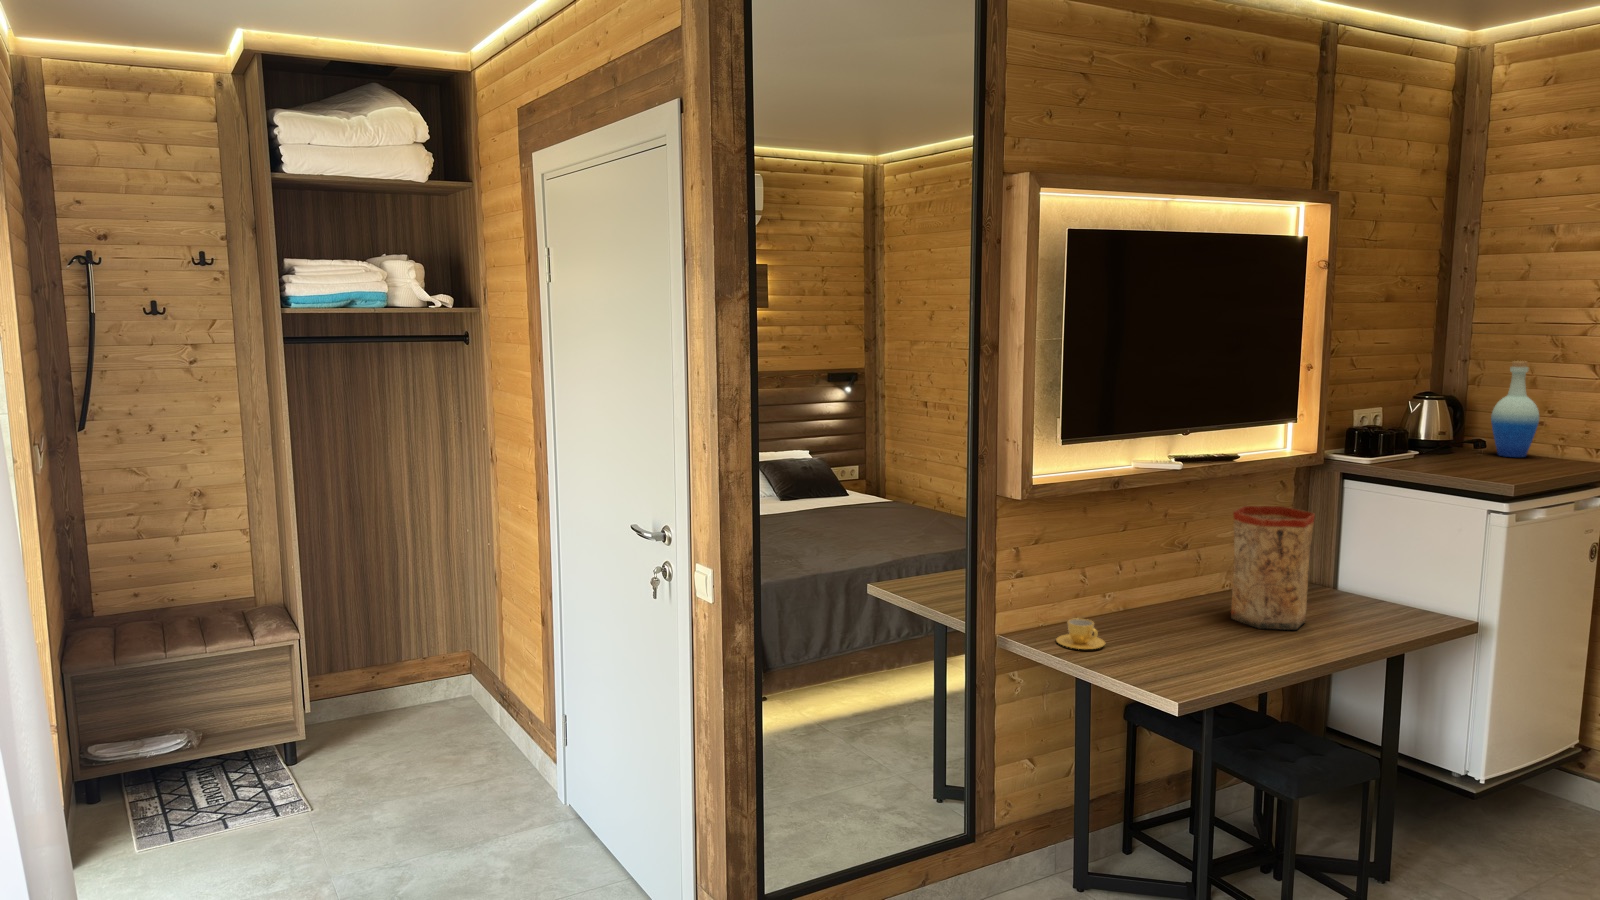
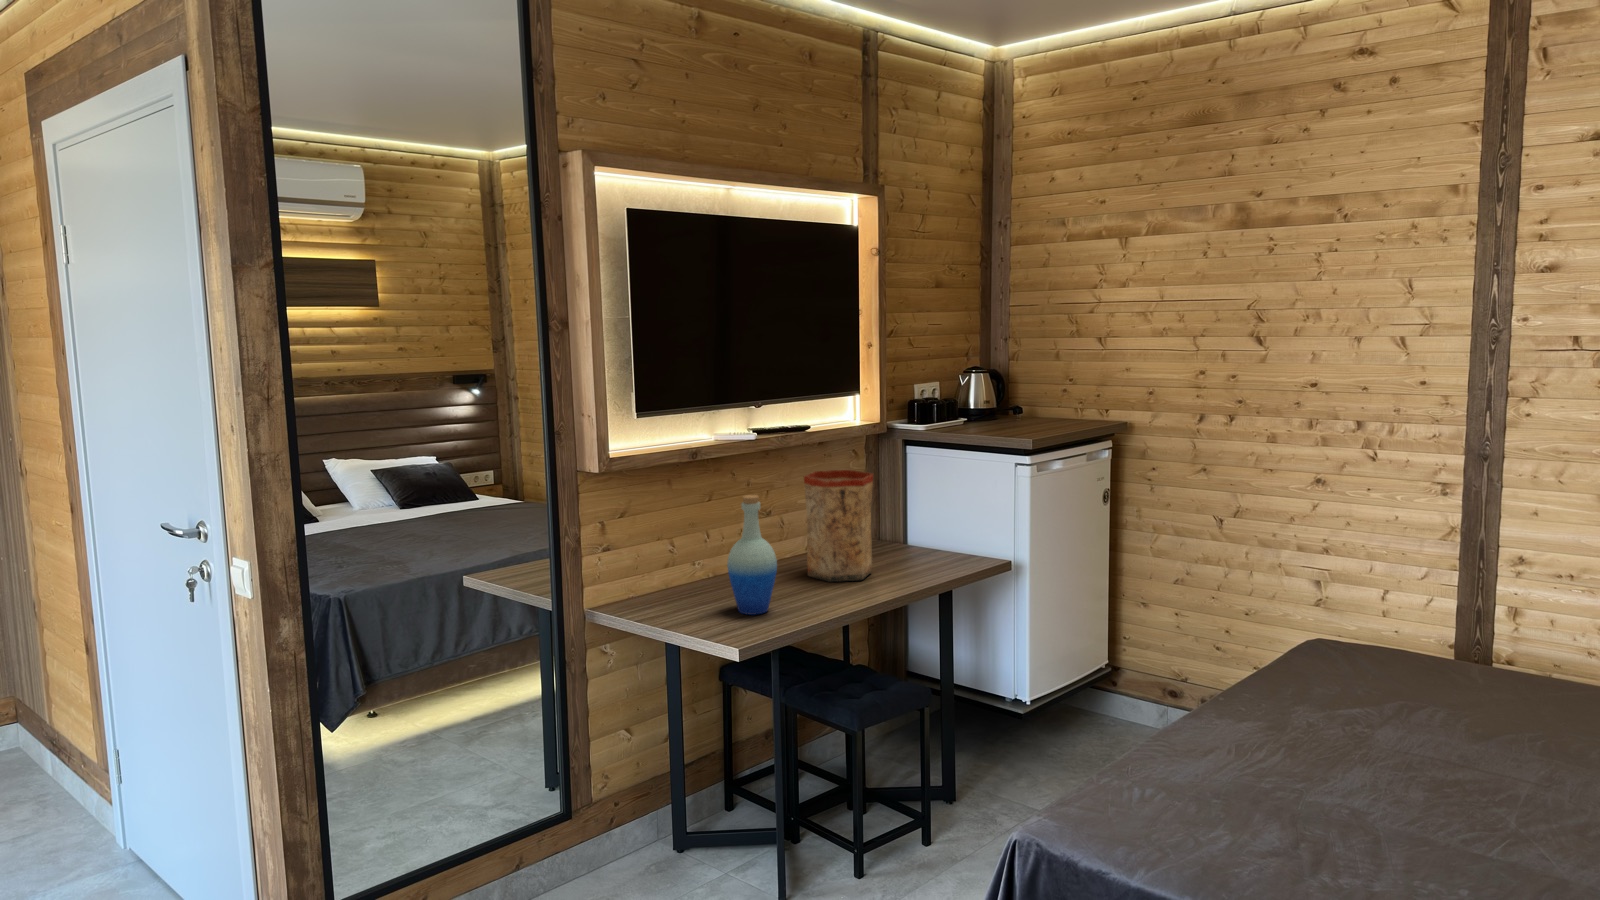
bottle: present [1491,361,1539,457] -> present [727,495,777,615]
cup: present [1056,618,1105,649] -> none [638,585,685,614]

